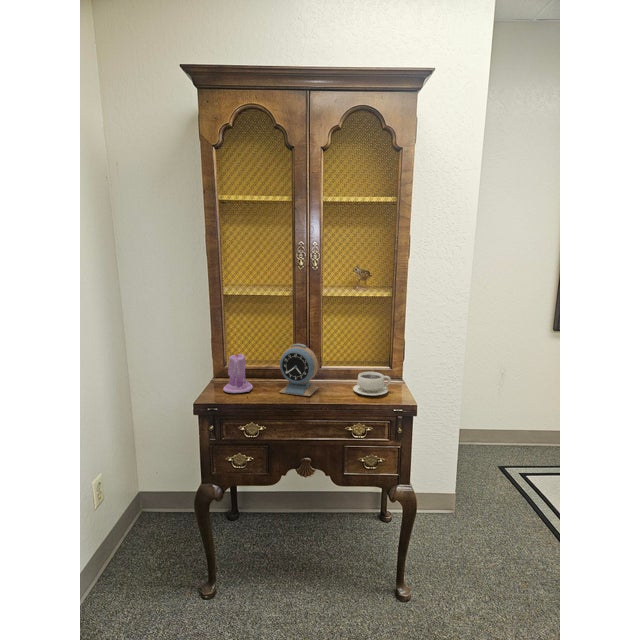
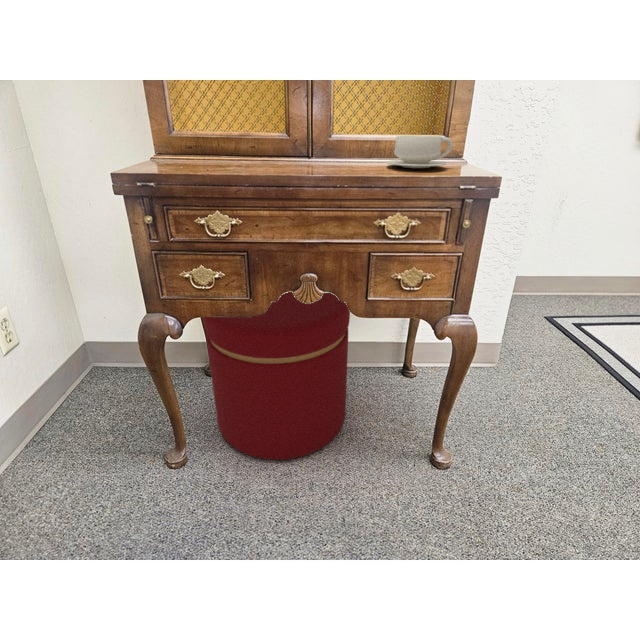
alarm clock: present [279,344,319,396] -> none [261,73,328,169]
candle: present [223,352,253,393] -> none [166,88,217,166]
ottoman: none [236,445,335,593] -> present [203,292,350,460]

